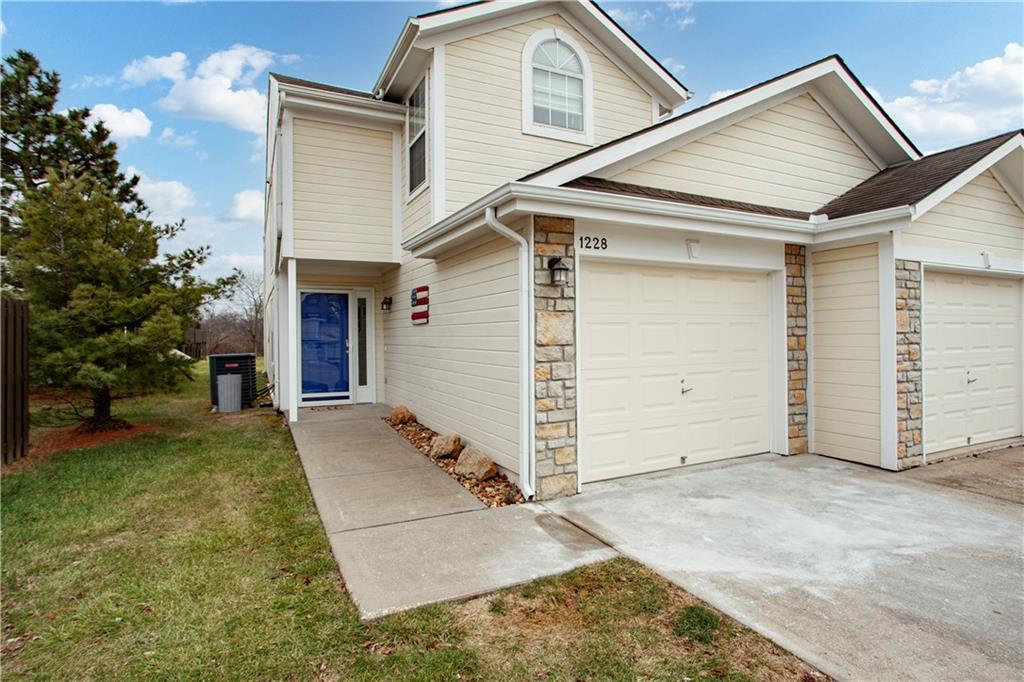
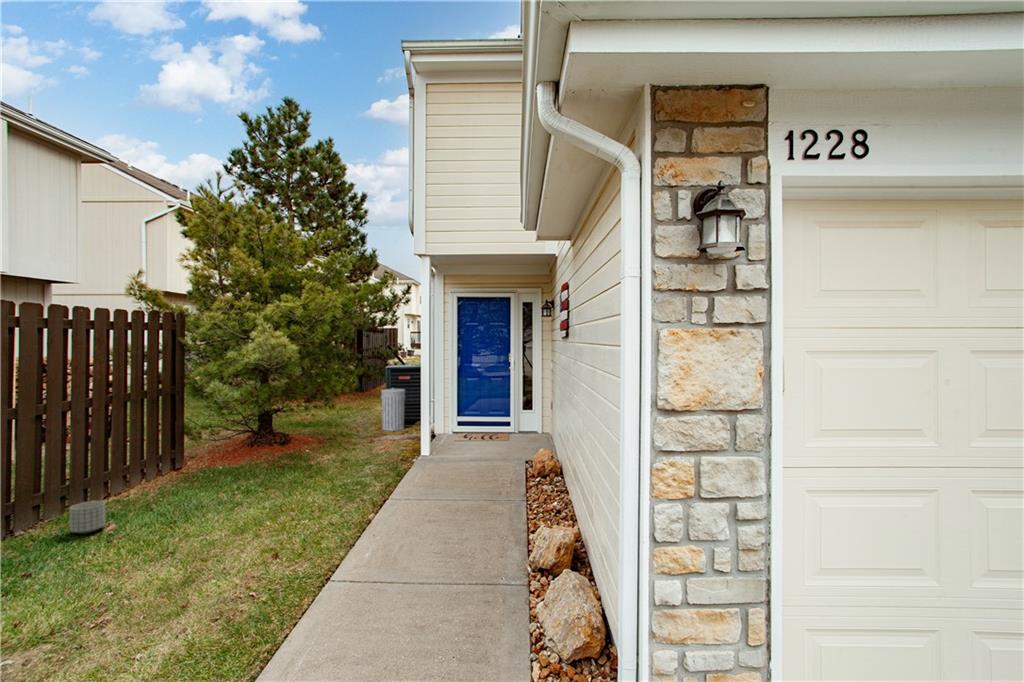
planter: none [28,463,60,490] -> present [70,501,105,534]

